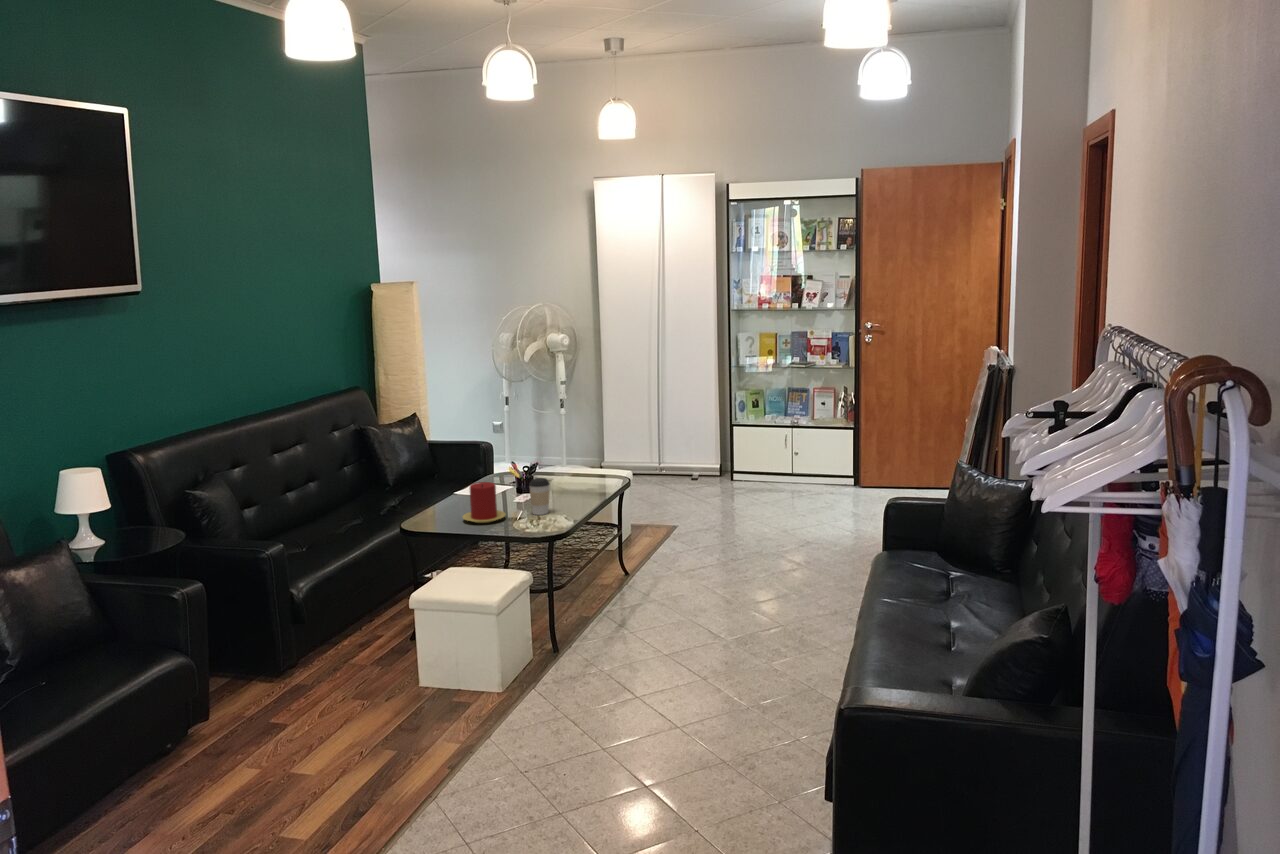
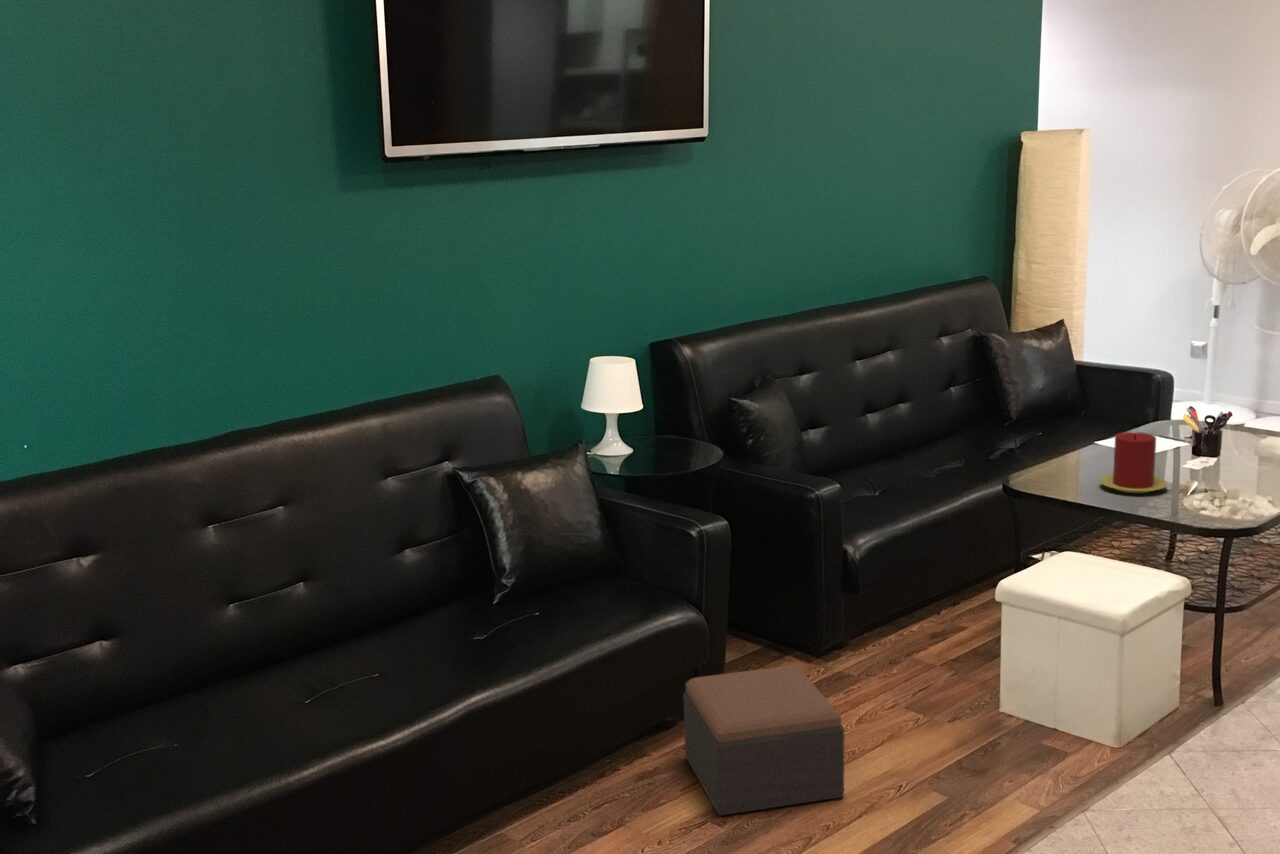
coffee cup: present [529,478,550,515] -> none [1211,436,1246,493]
footstool: none [183,683,323,807] -> present [683,666,844,815]

